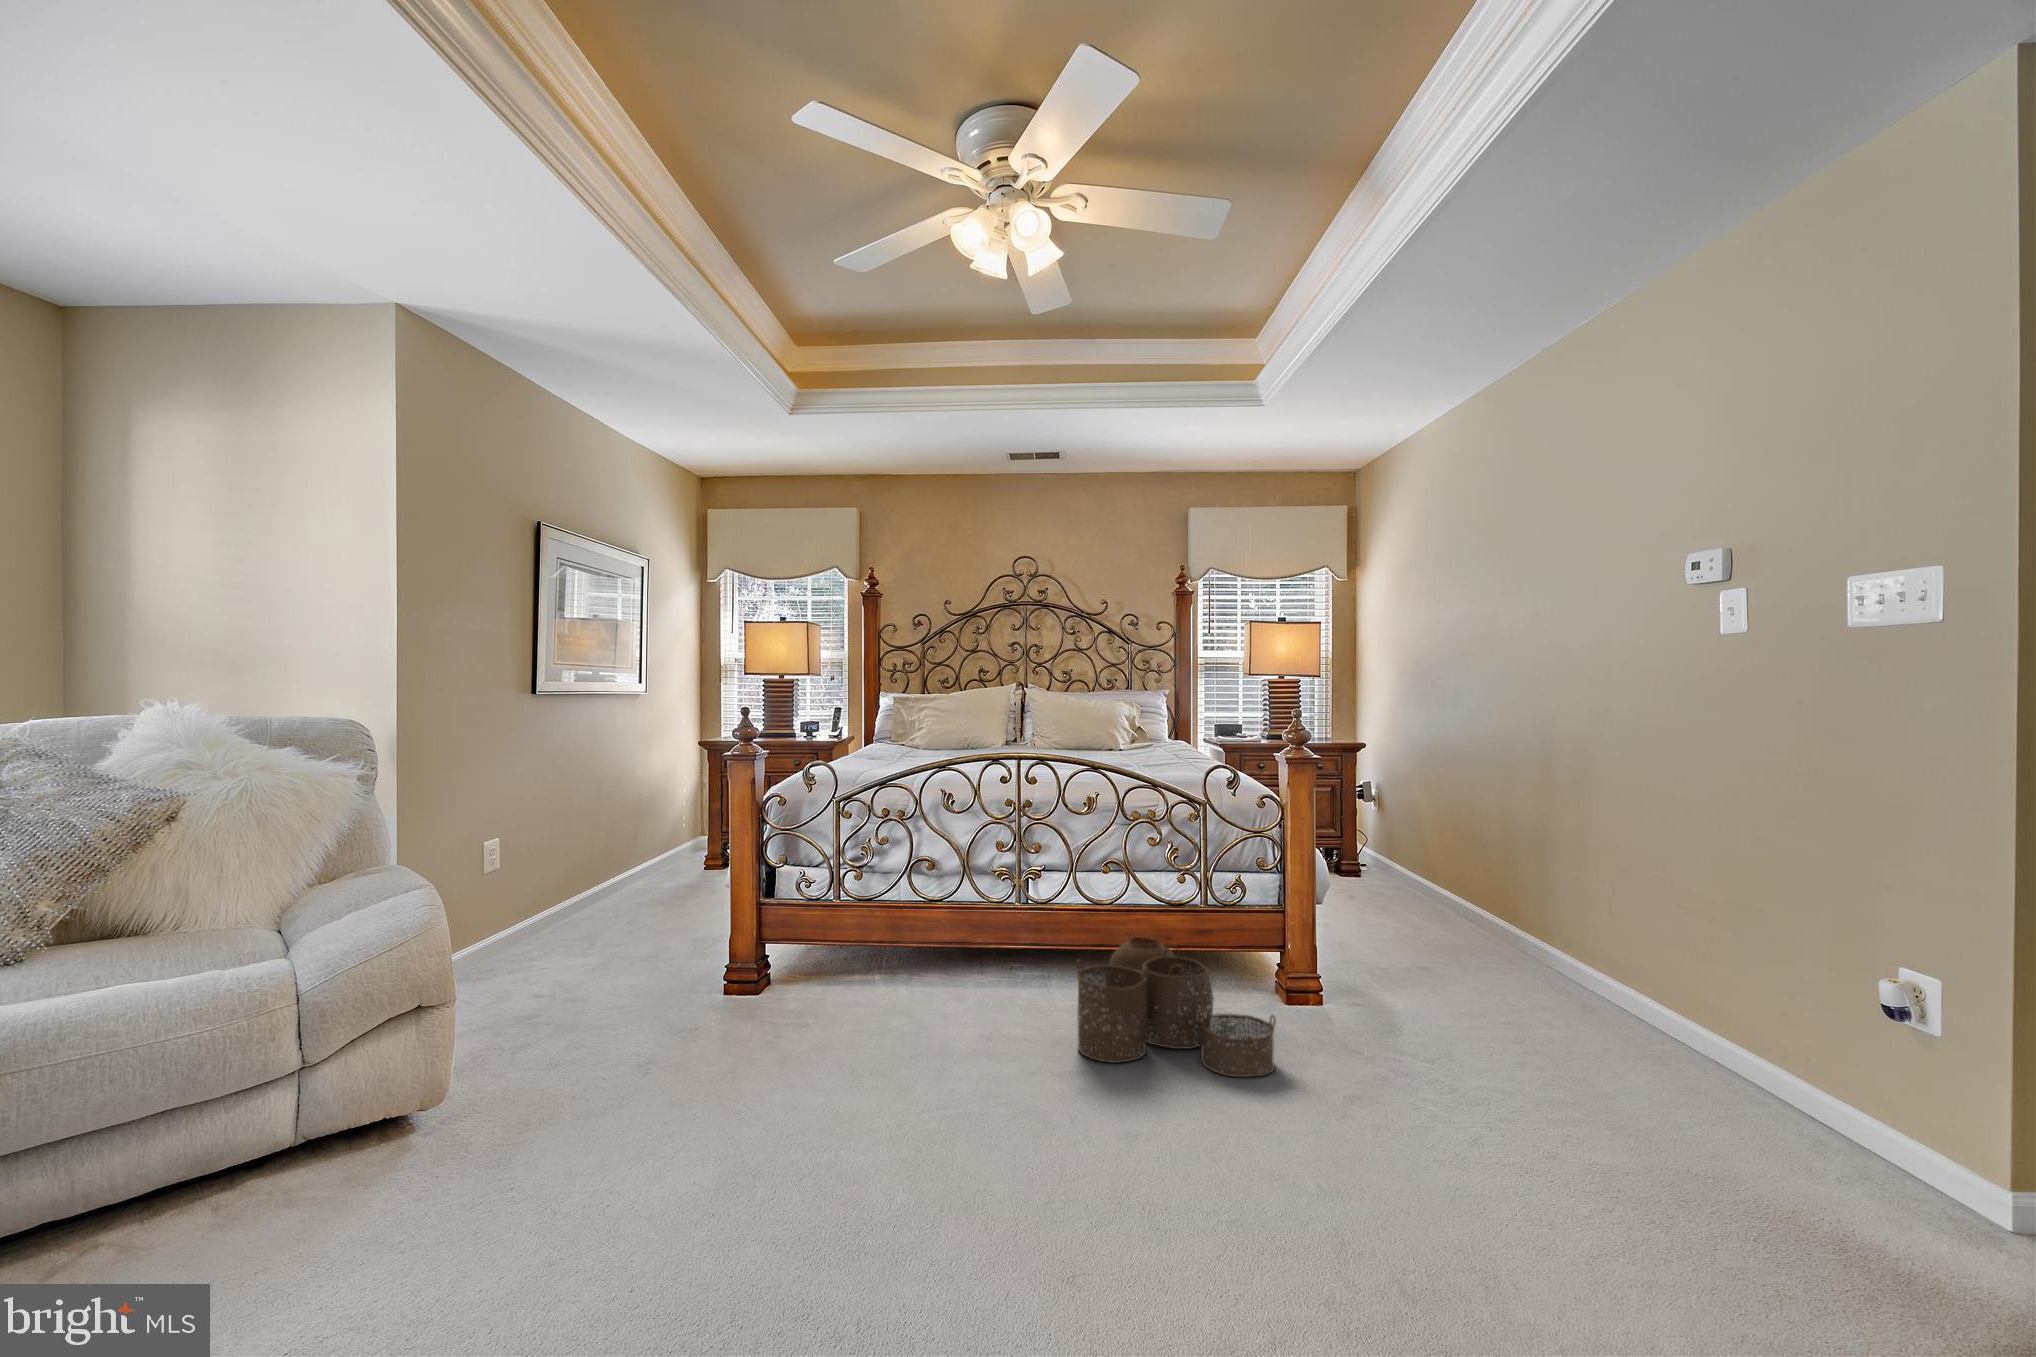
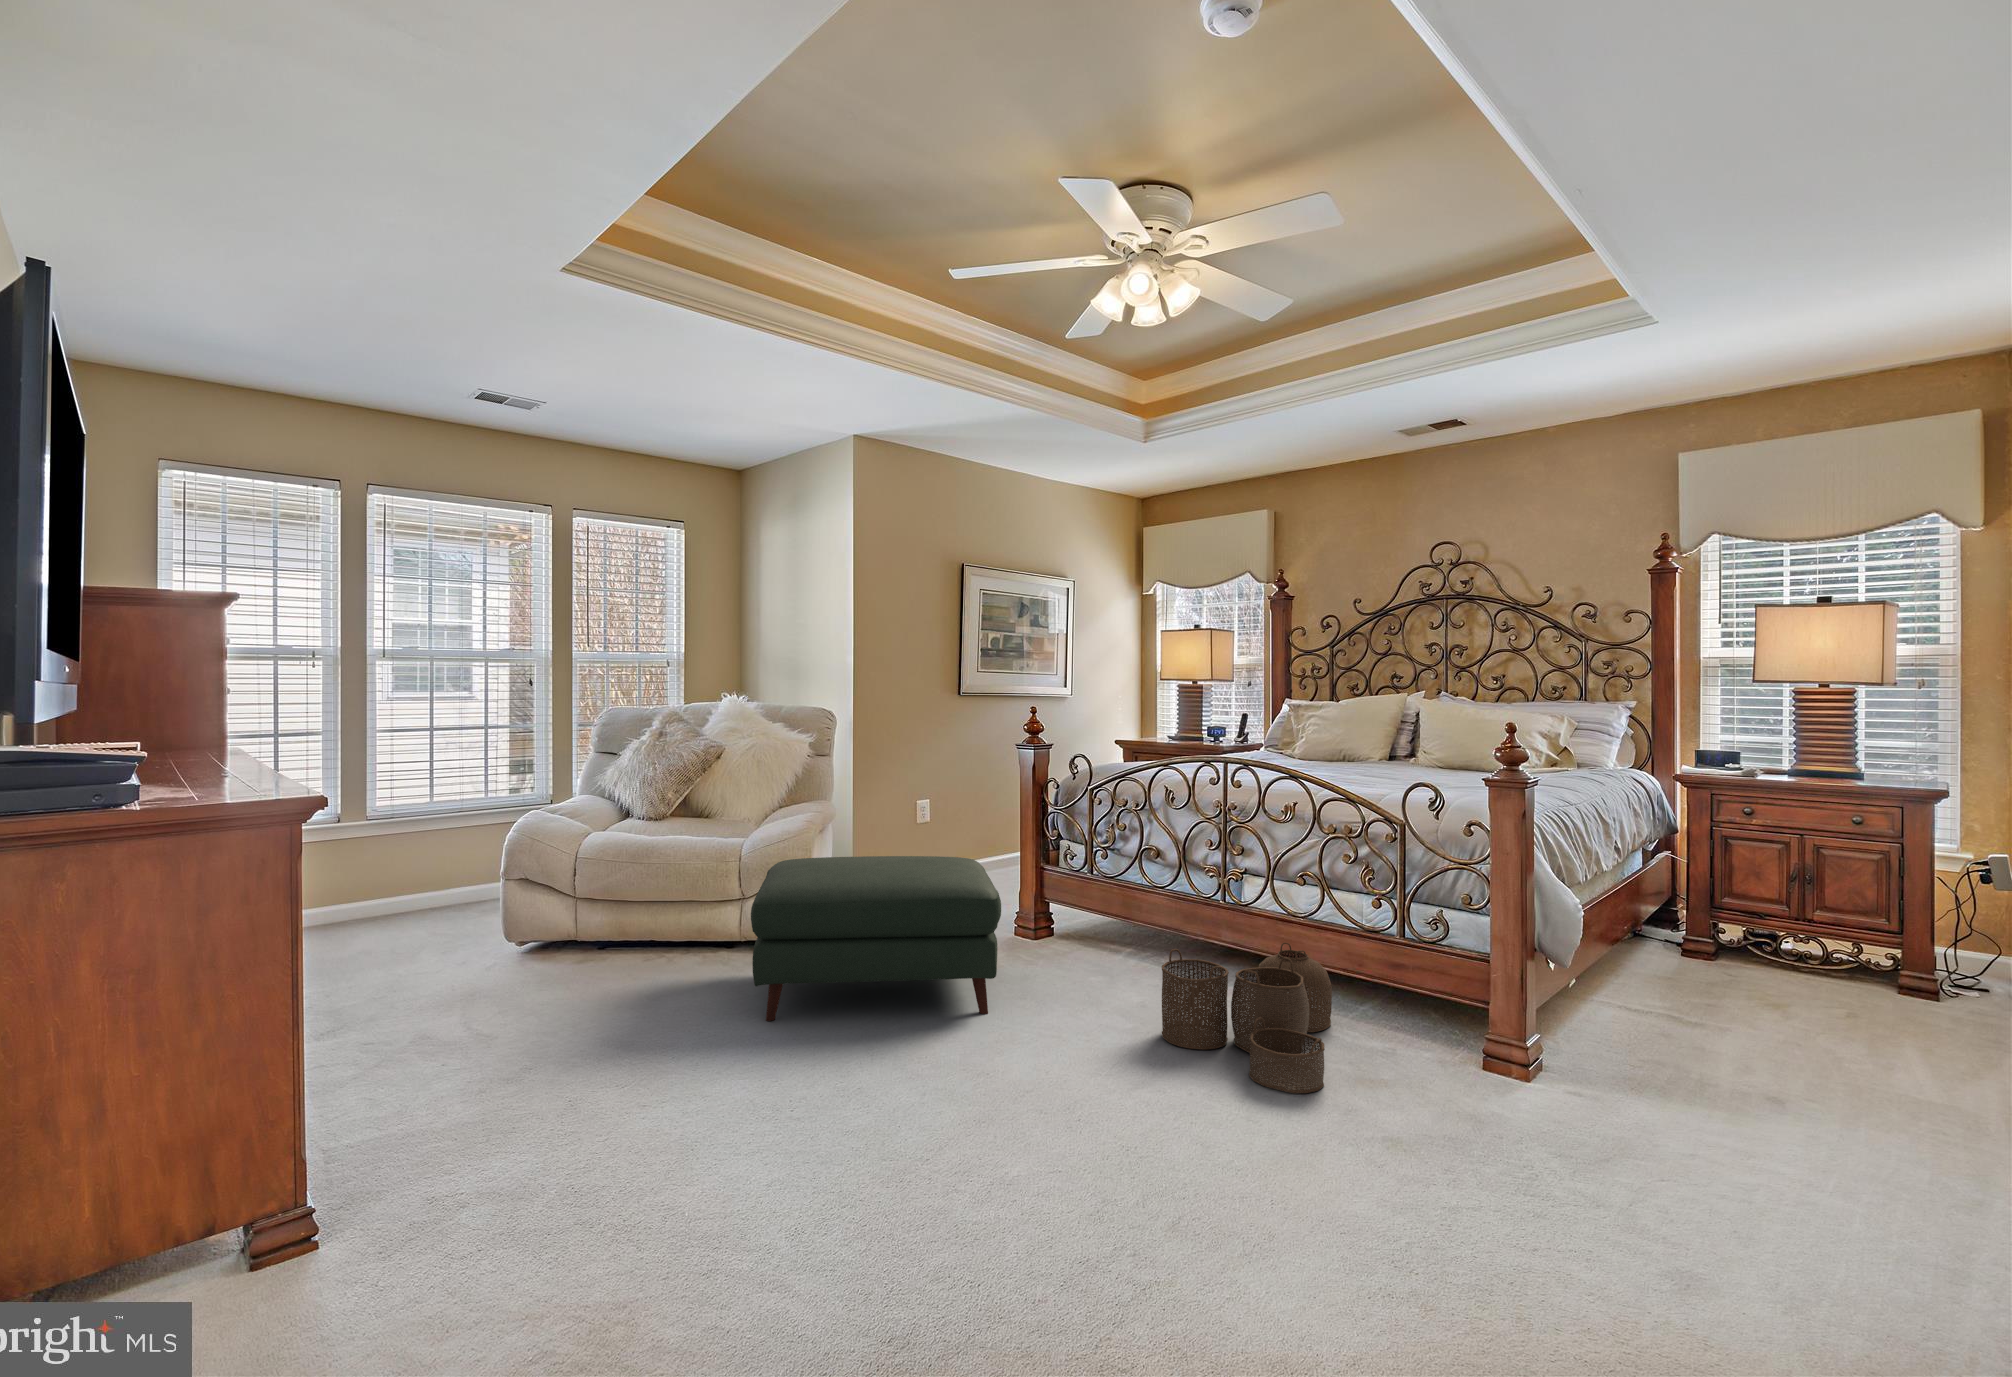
ottoman: none [493,901,906,1213] -> present [751,856,1001,1021]

